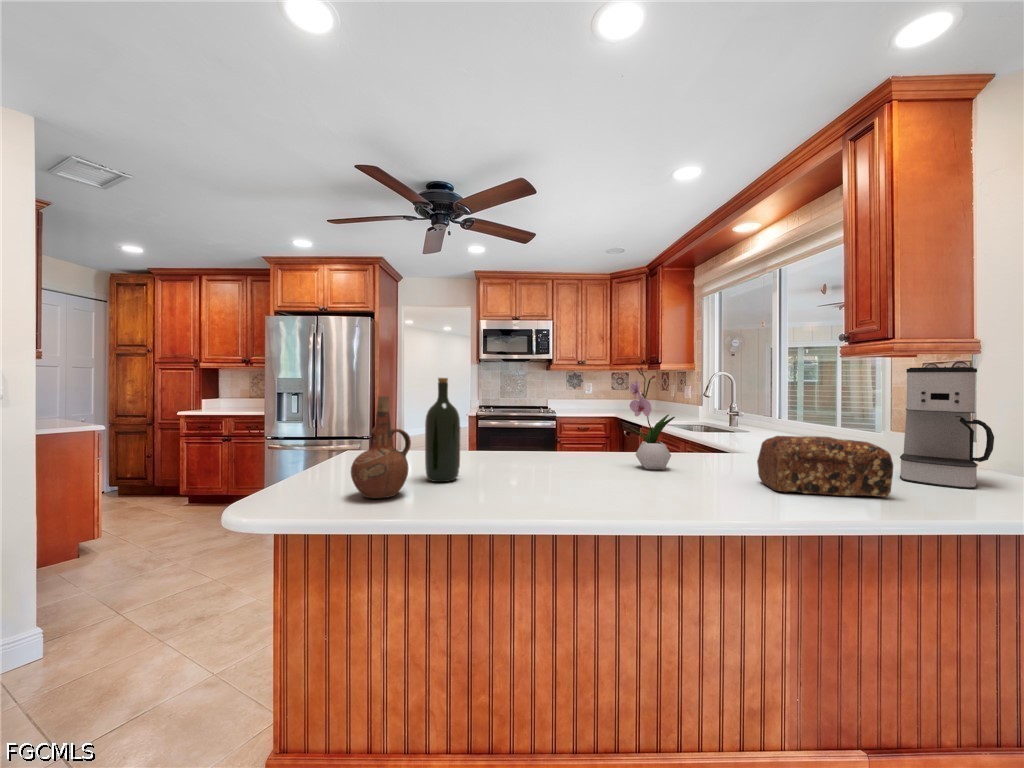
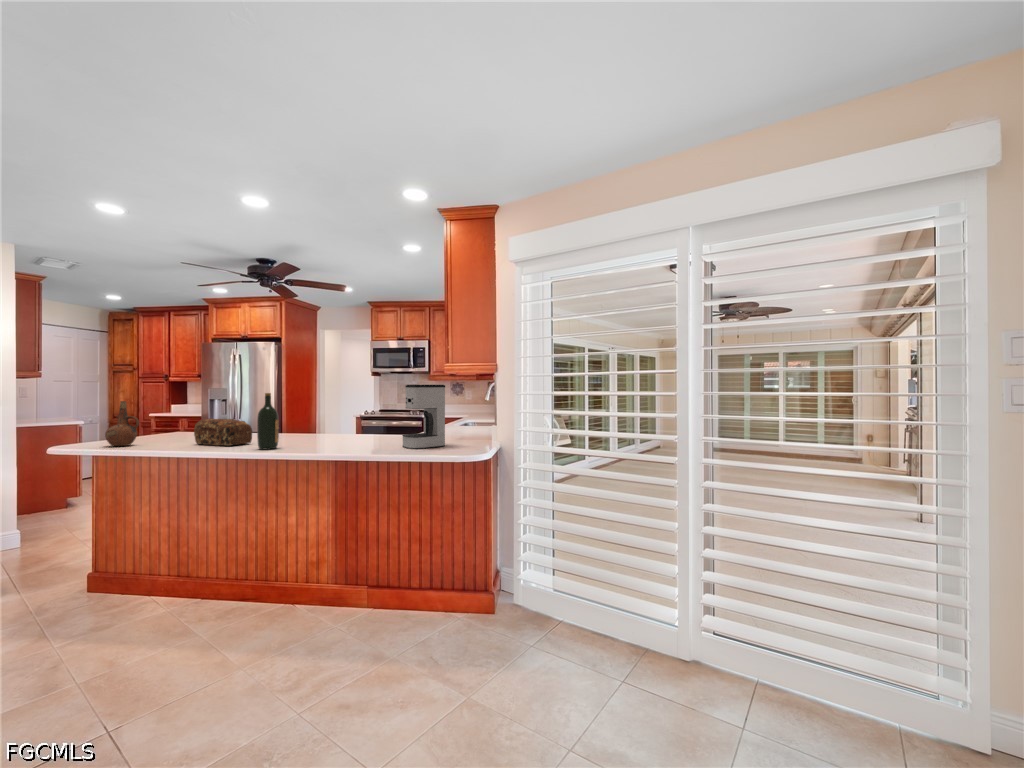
flower arrangement: present [630,367,675,470] -> none [288,384,310,441]
wine bottle: present [425,378,461,482] -> present [257,393,279,449]
bread loaf: present [757,436,893,497] -> present [194,418,252,446]

